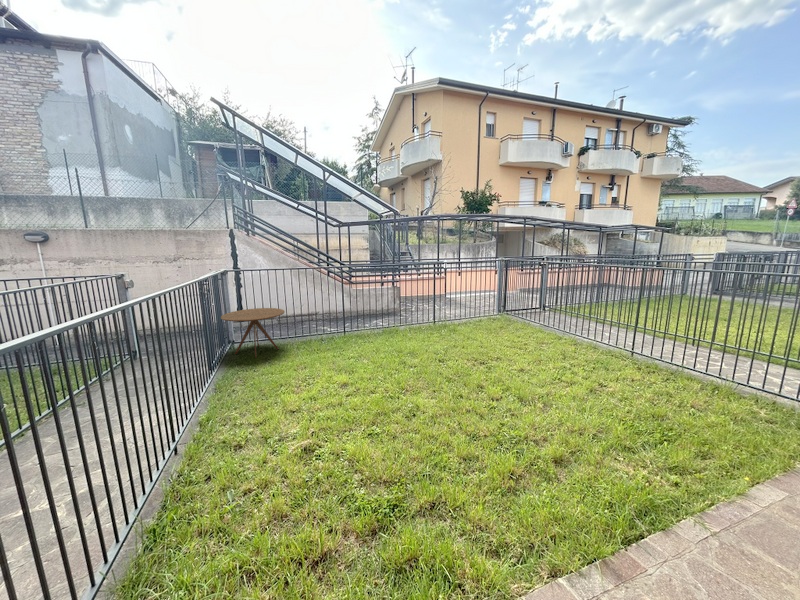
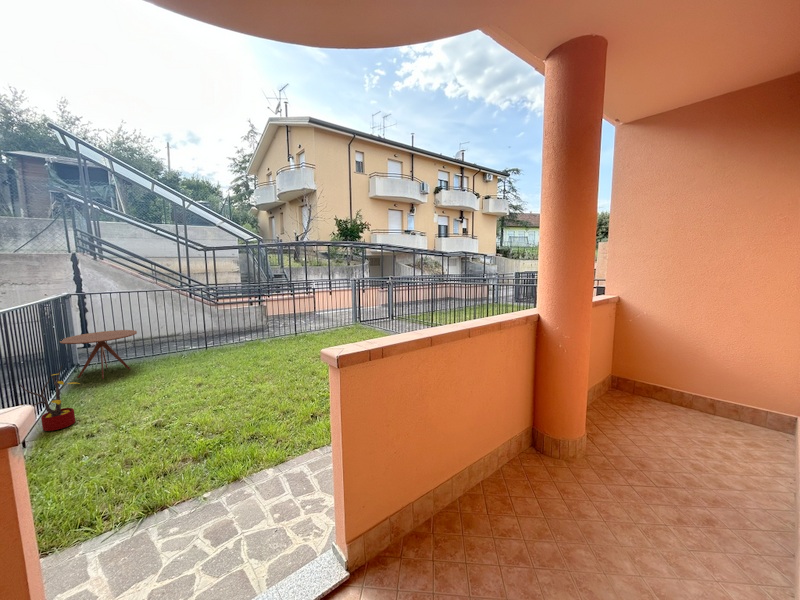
decorative plant: none [179,348,239,419] -> present [19,366,75,431]

